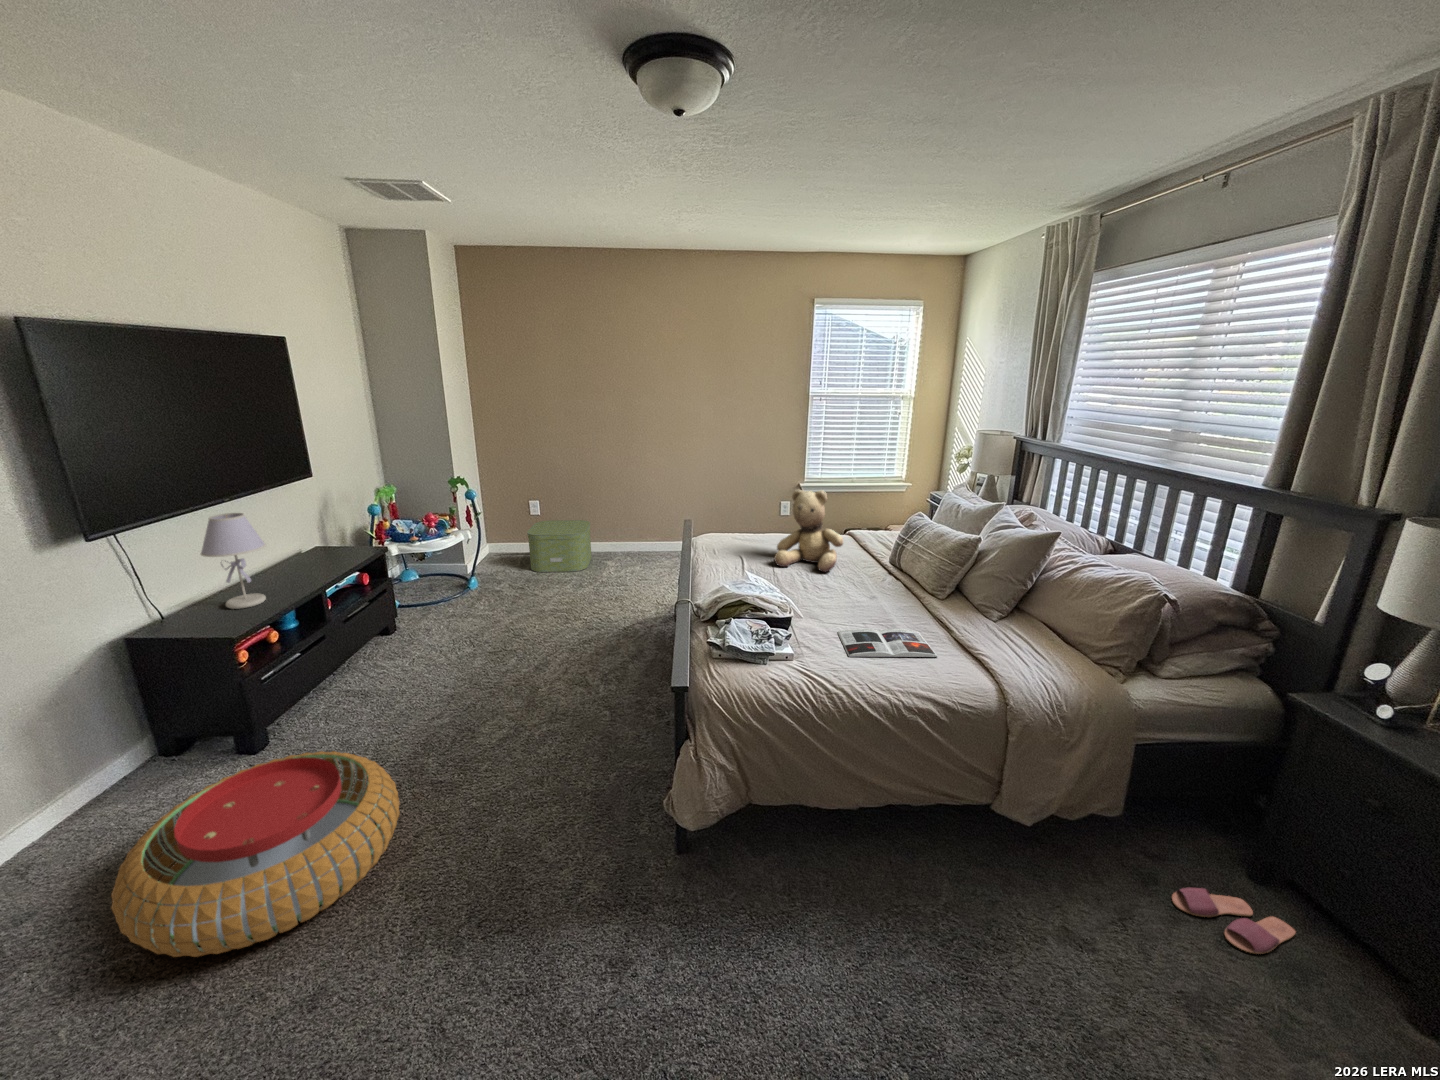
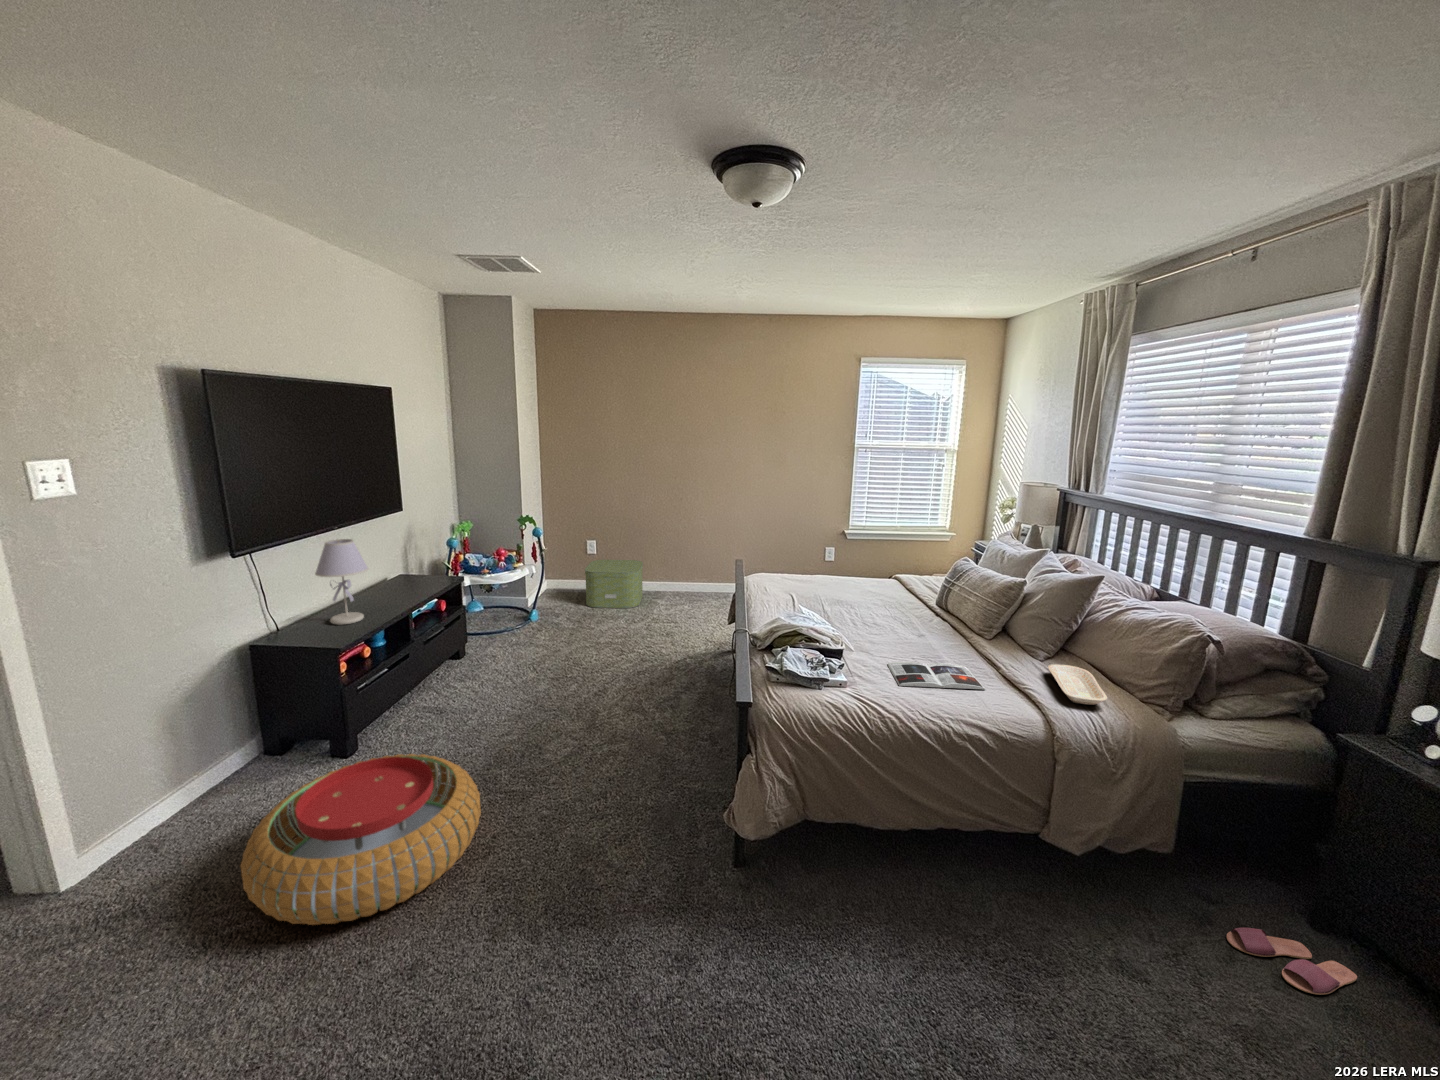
teddy bear: present [774,490,843,572] -> none [823,533,891,611]
tray: none [1002,626,1061,669] -> present [1048,665,1107,705]

